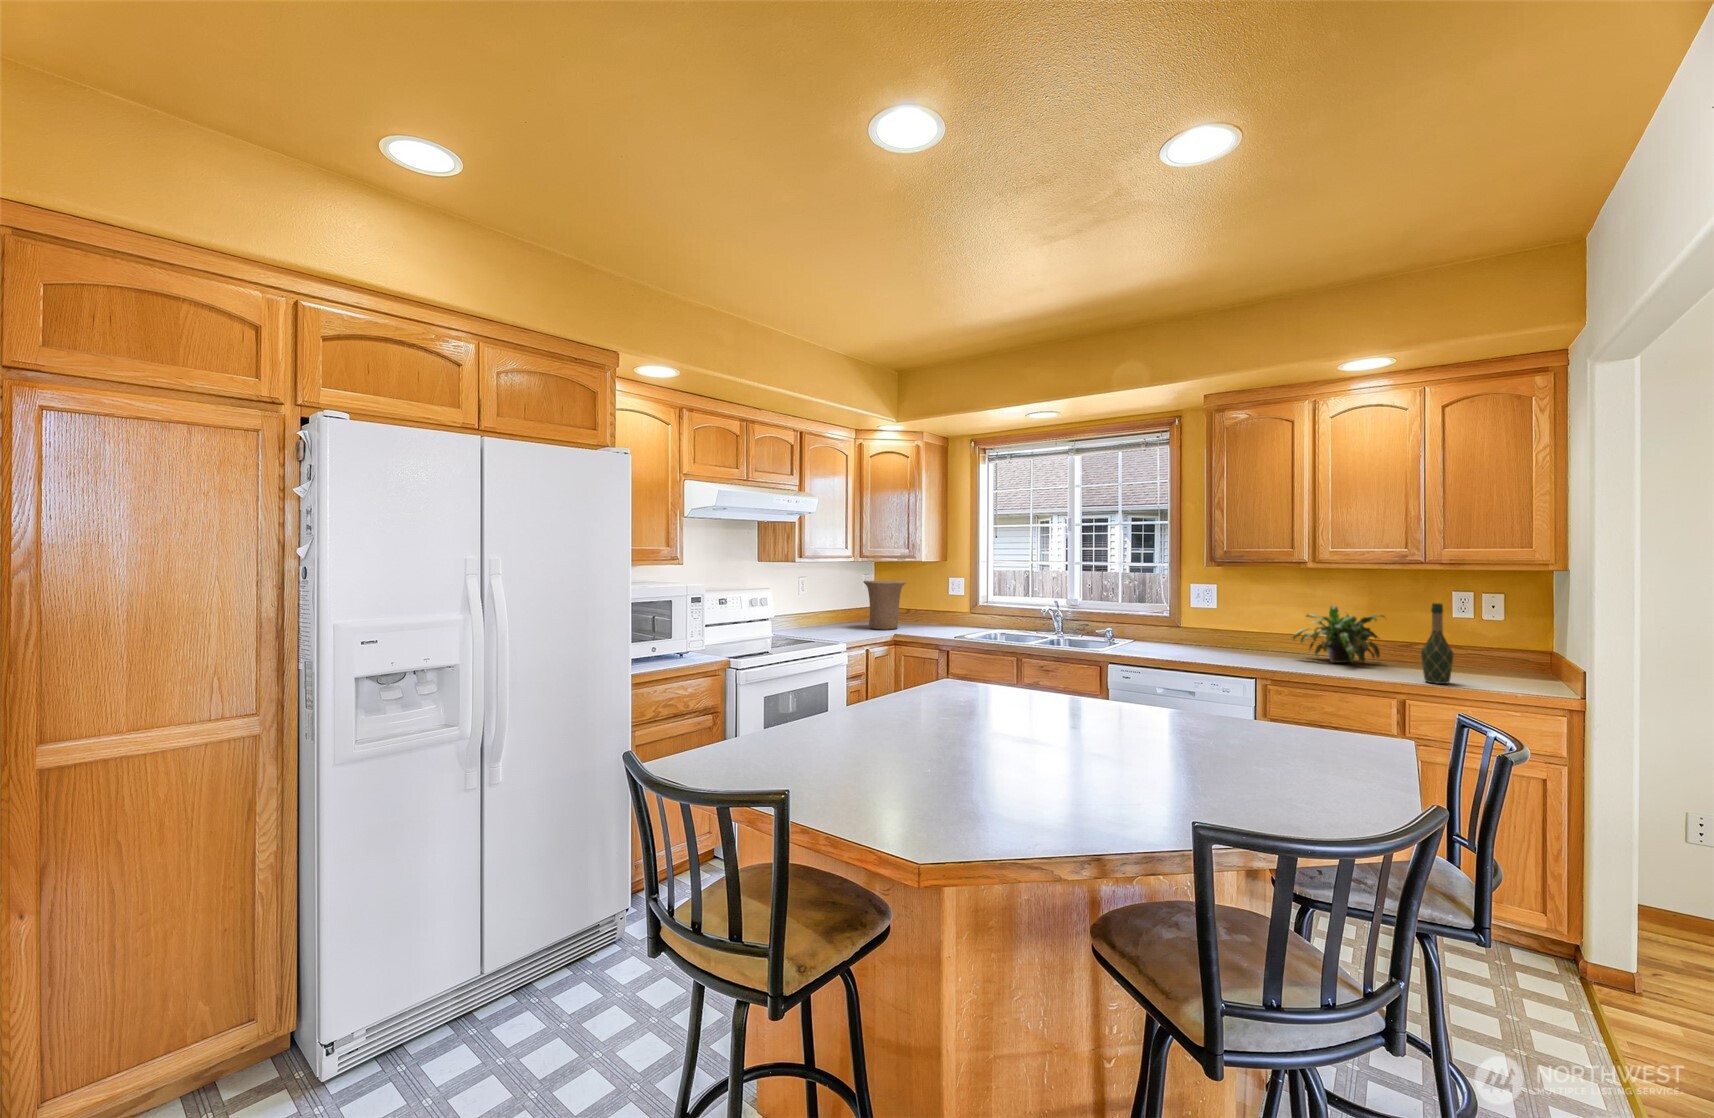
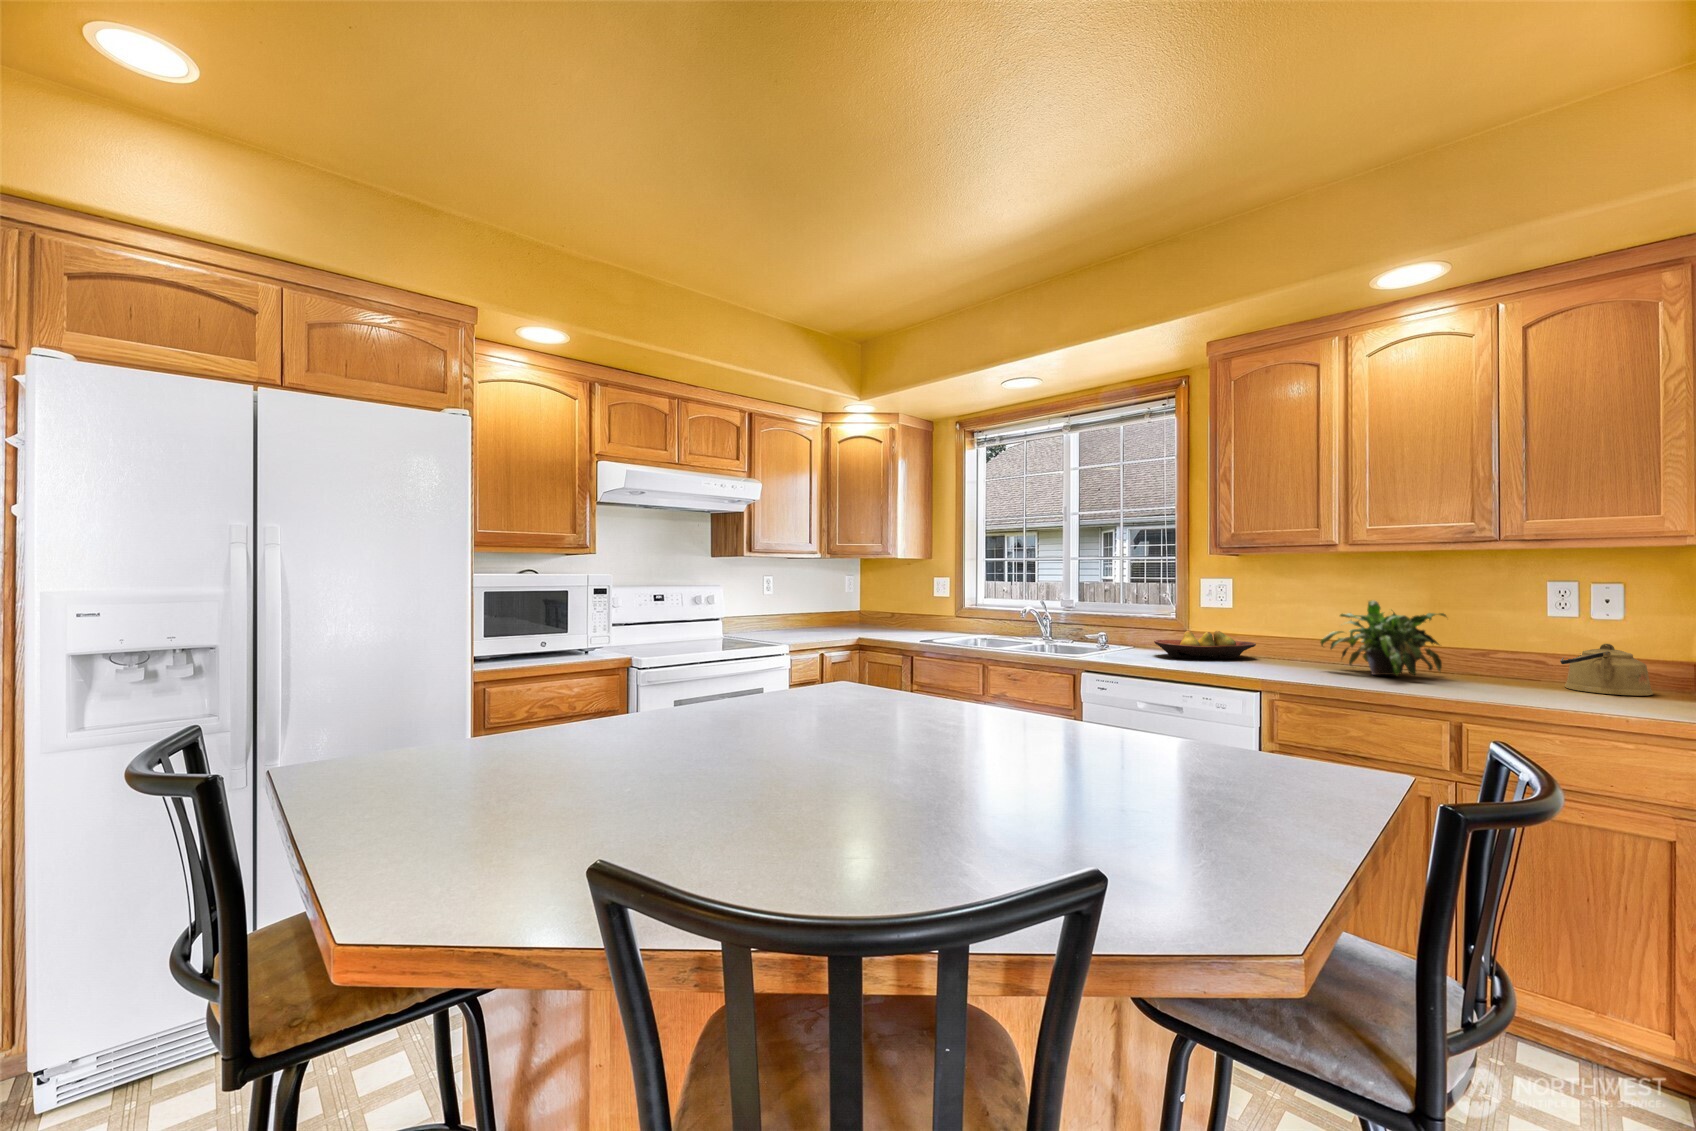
vase: present [863,581,906,630] -> none [834,578,881,632]
wine bottle: present [1421,603,1453,684] -> none [1490,593,1539,705]
fruit bowl: none [1159,627,1238,650] -> present [1154,631,1256,659]
kettle: none [1462,637,1523,675] -> present [1560,644,1653,696]

